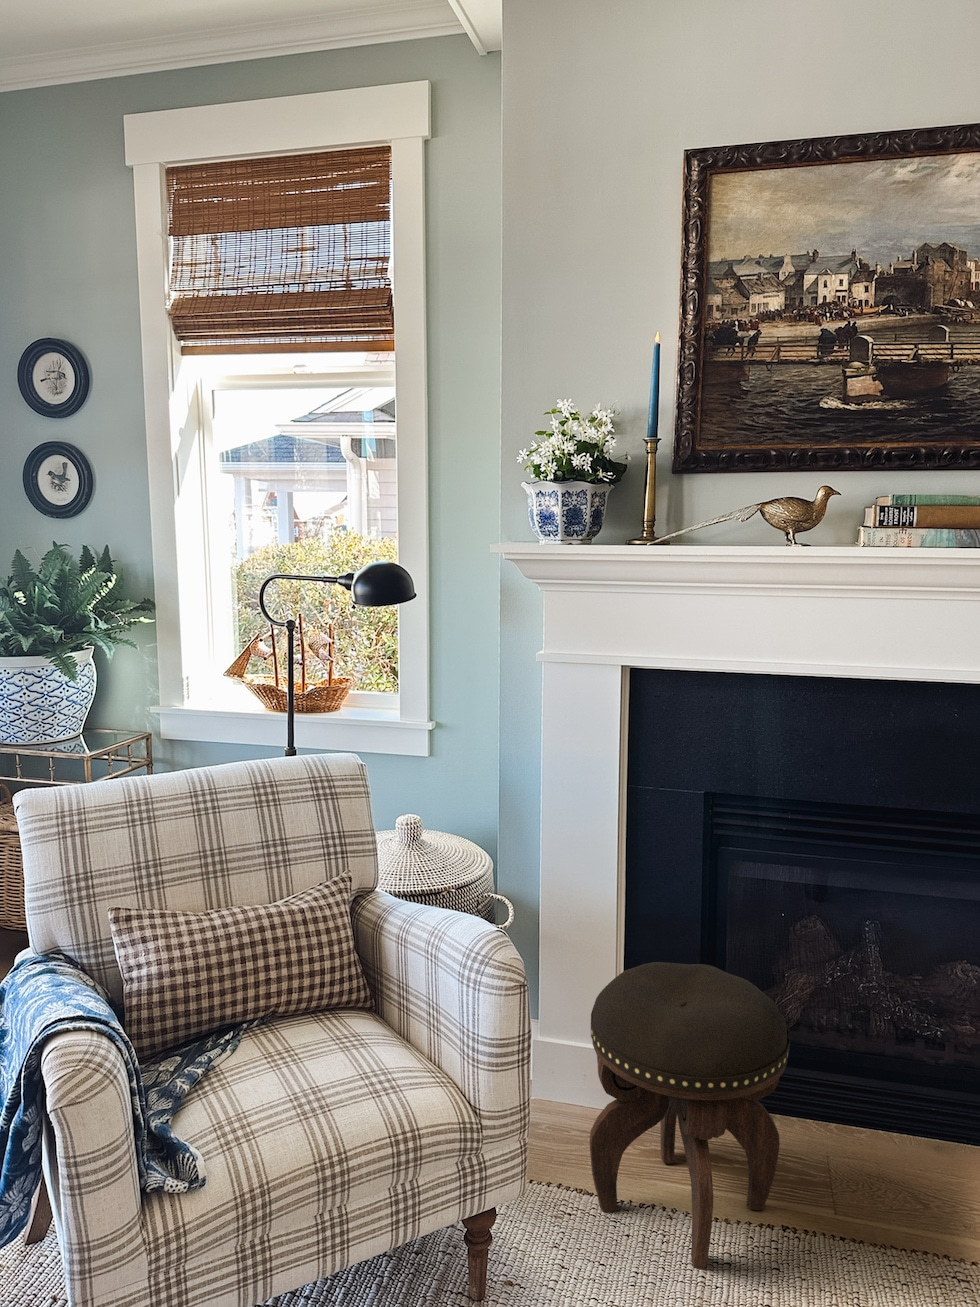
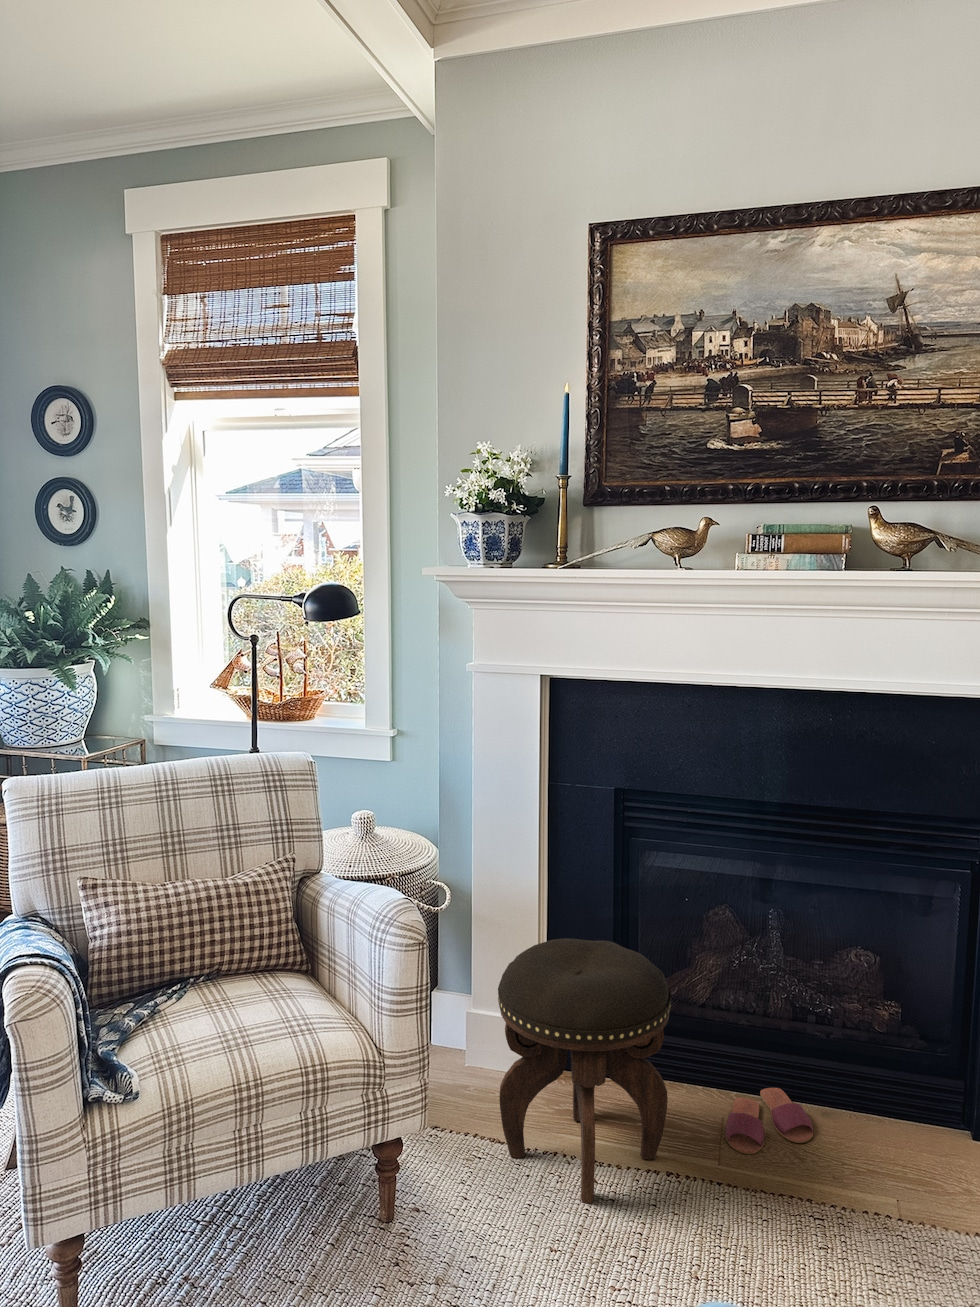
slippers: none [833,1118,930,1200] -> present [725,1088,813,1154]

